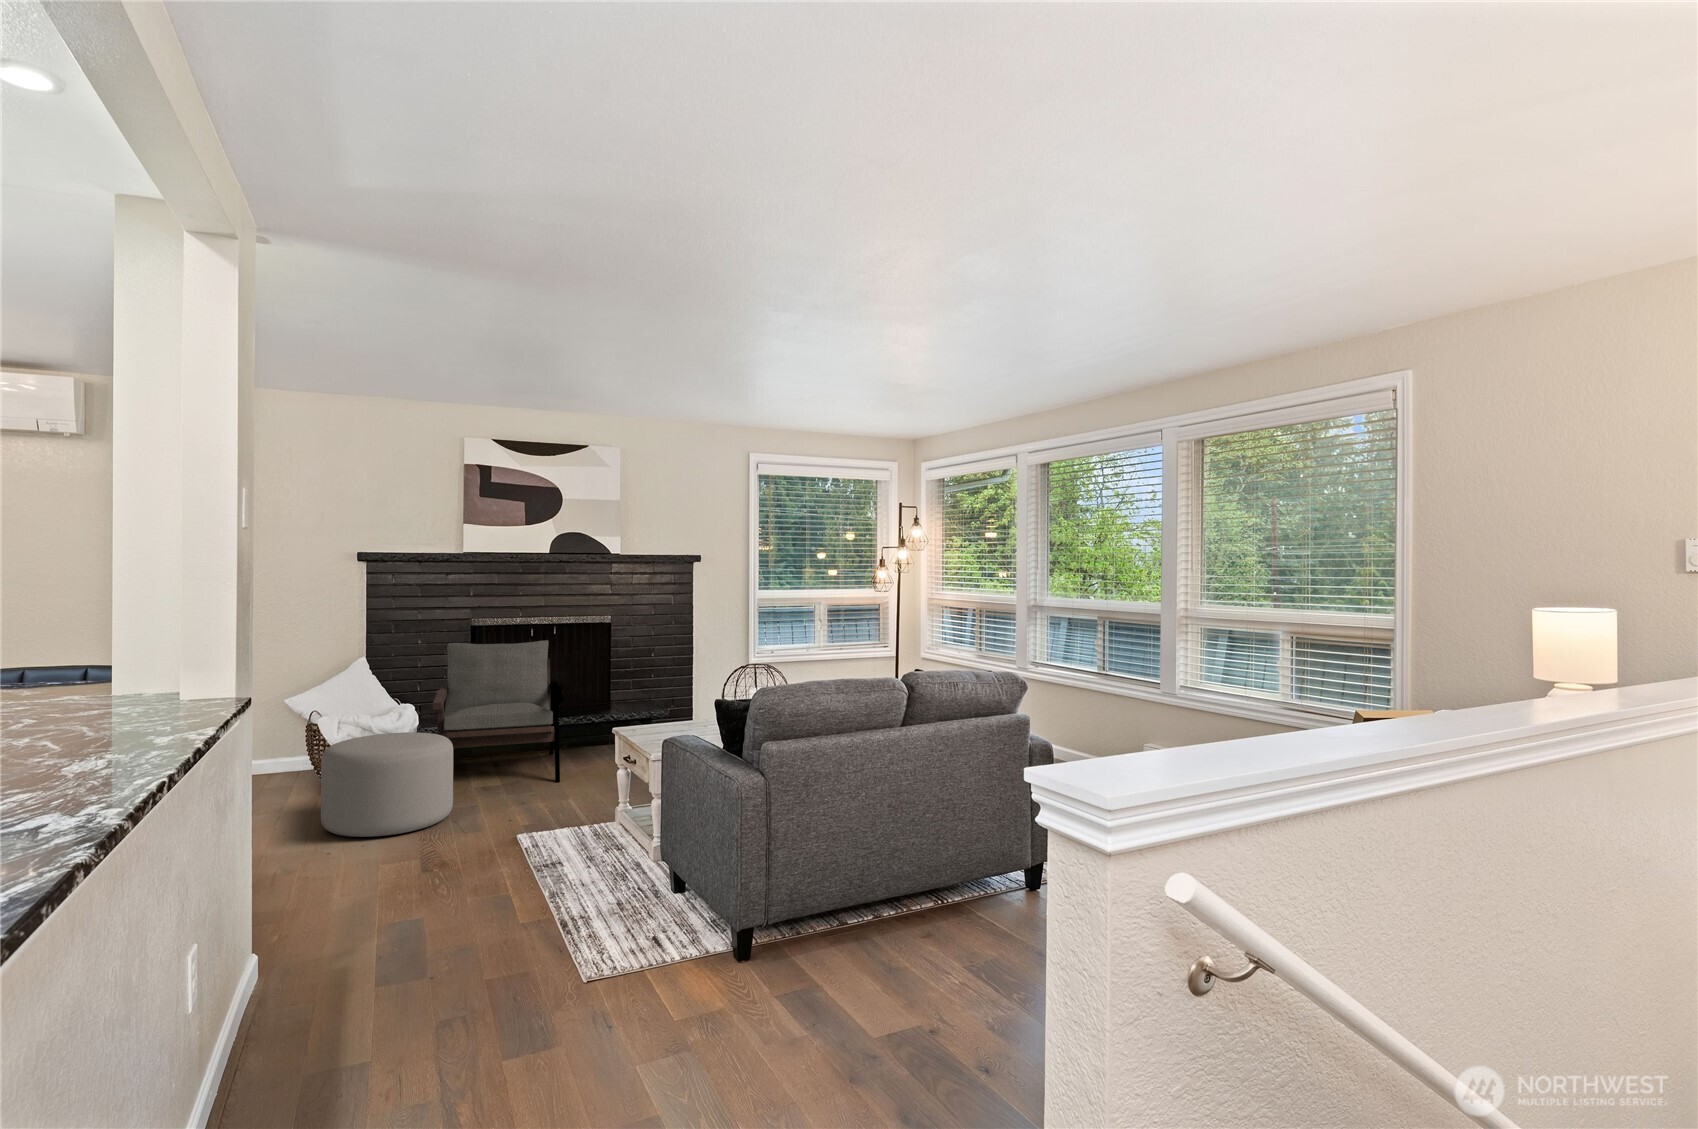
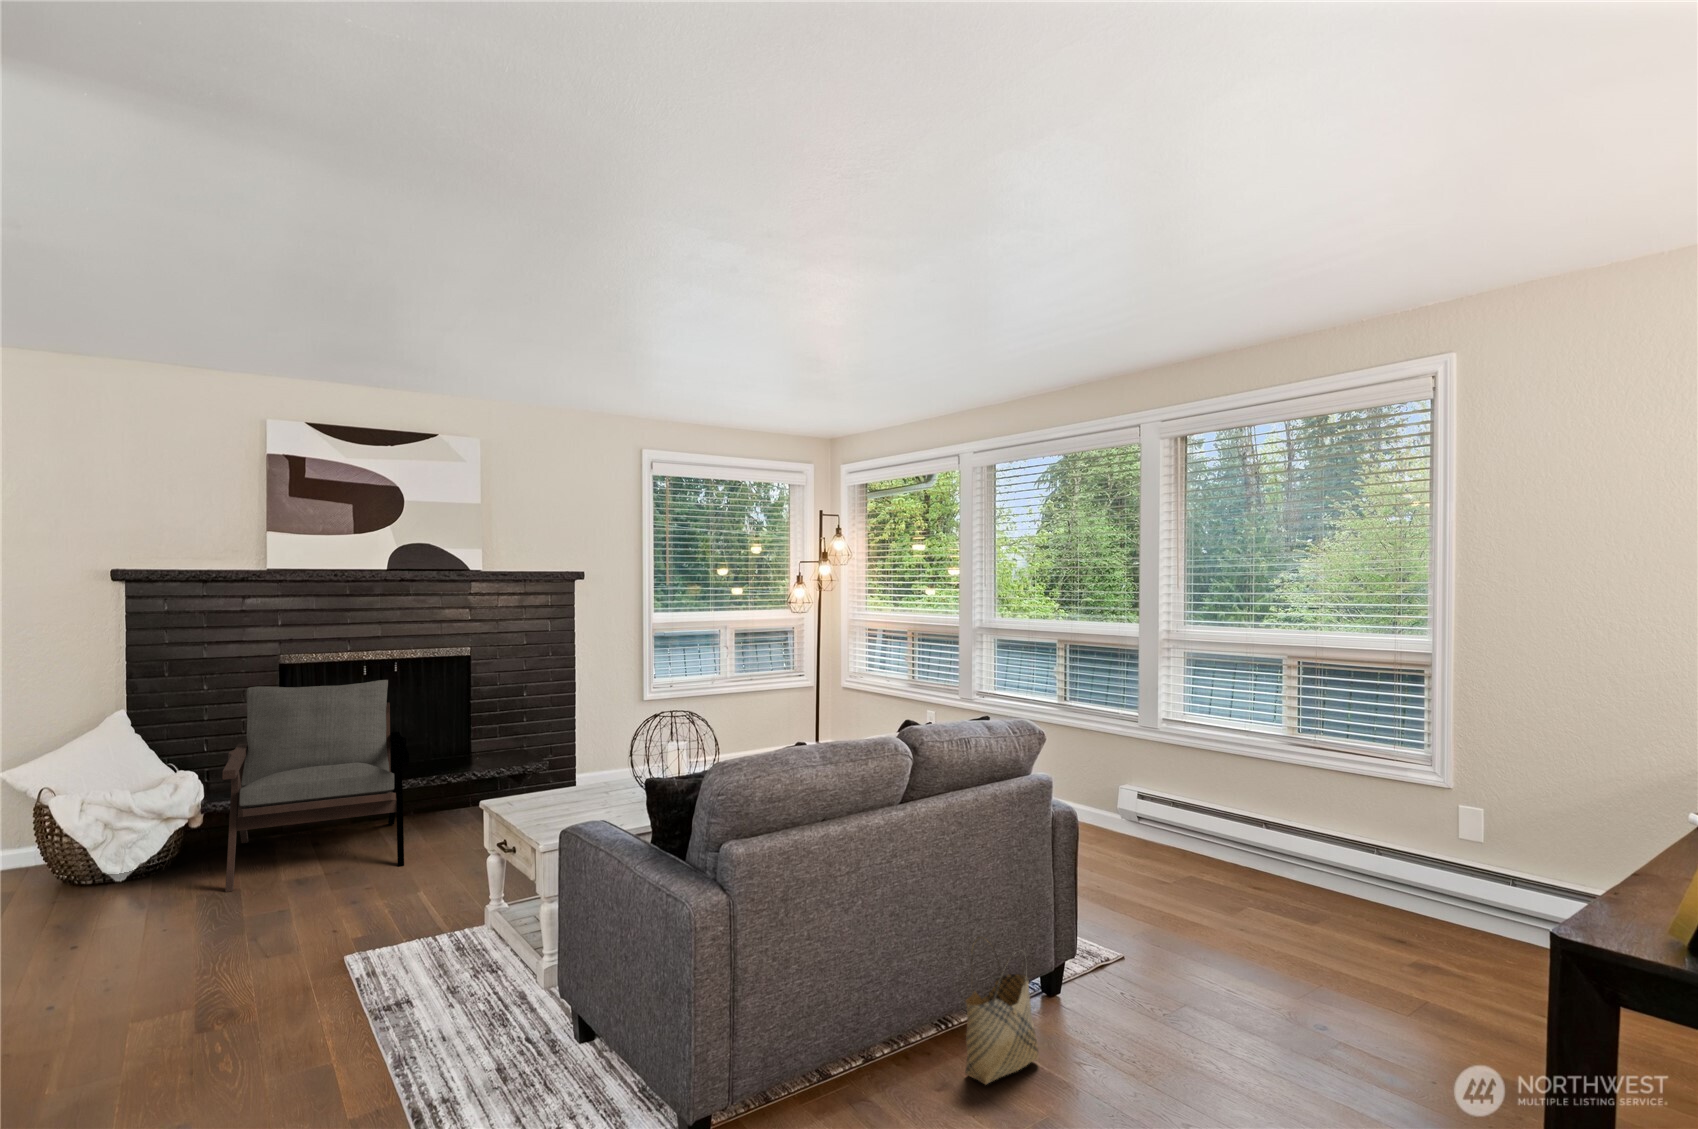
ottoman: present [321,732,453,837] -> none [40,816,250,978]
woven basket: none [944,831,1003,935] -> present [965,937,1039,1084]

